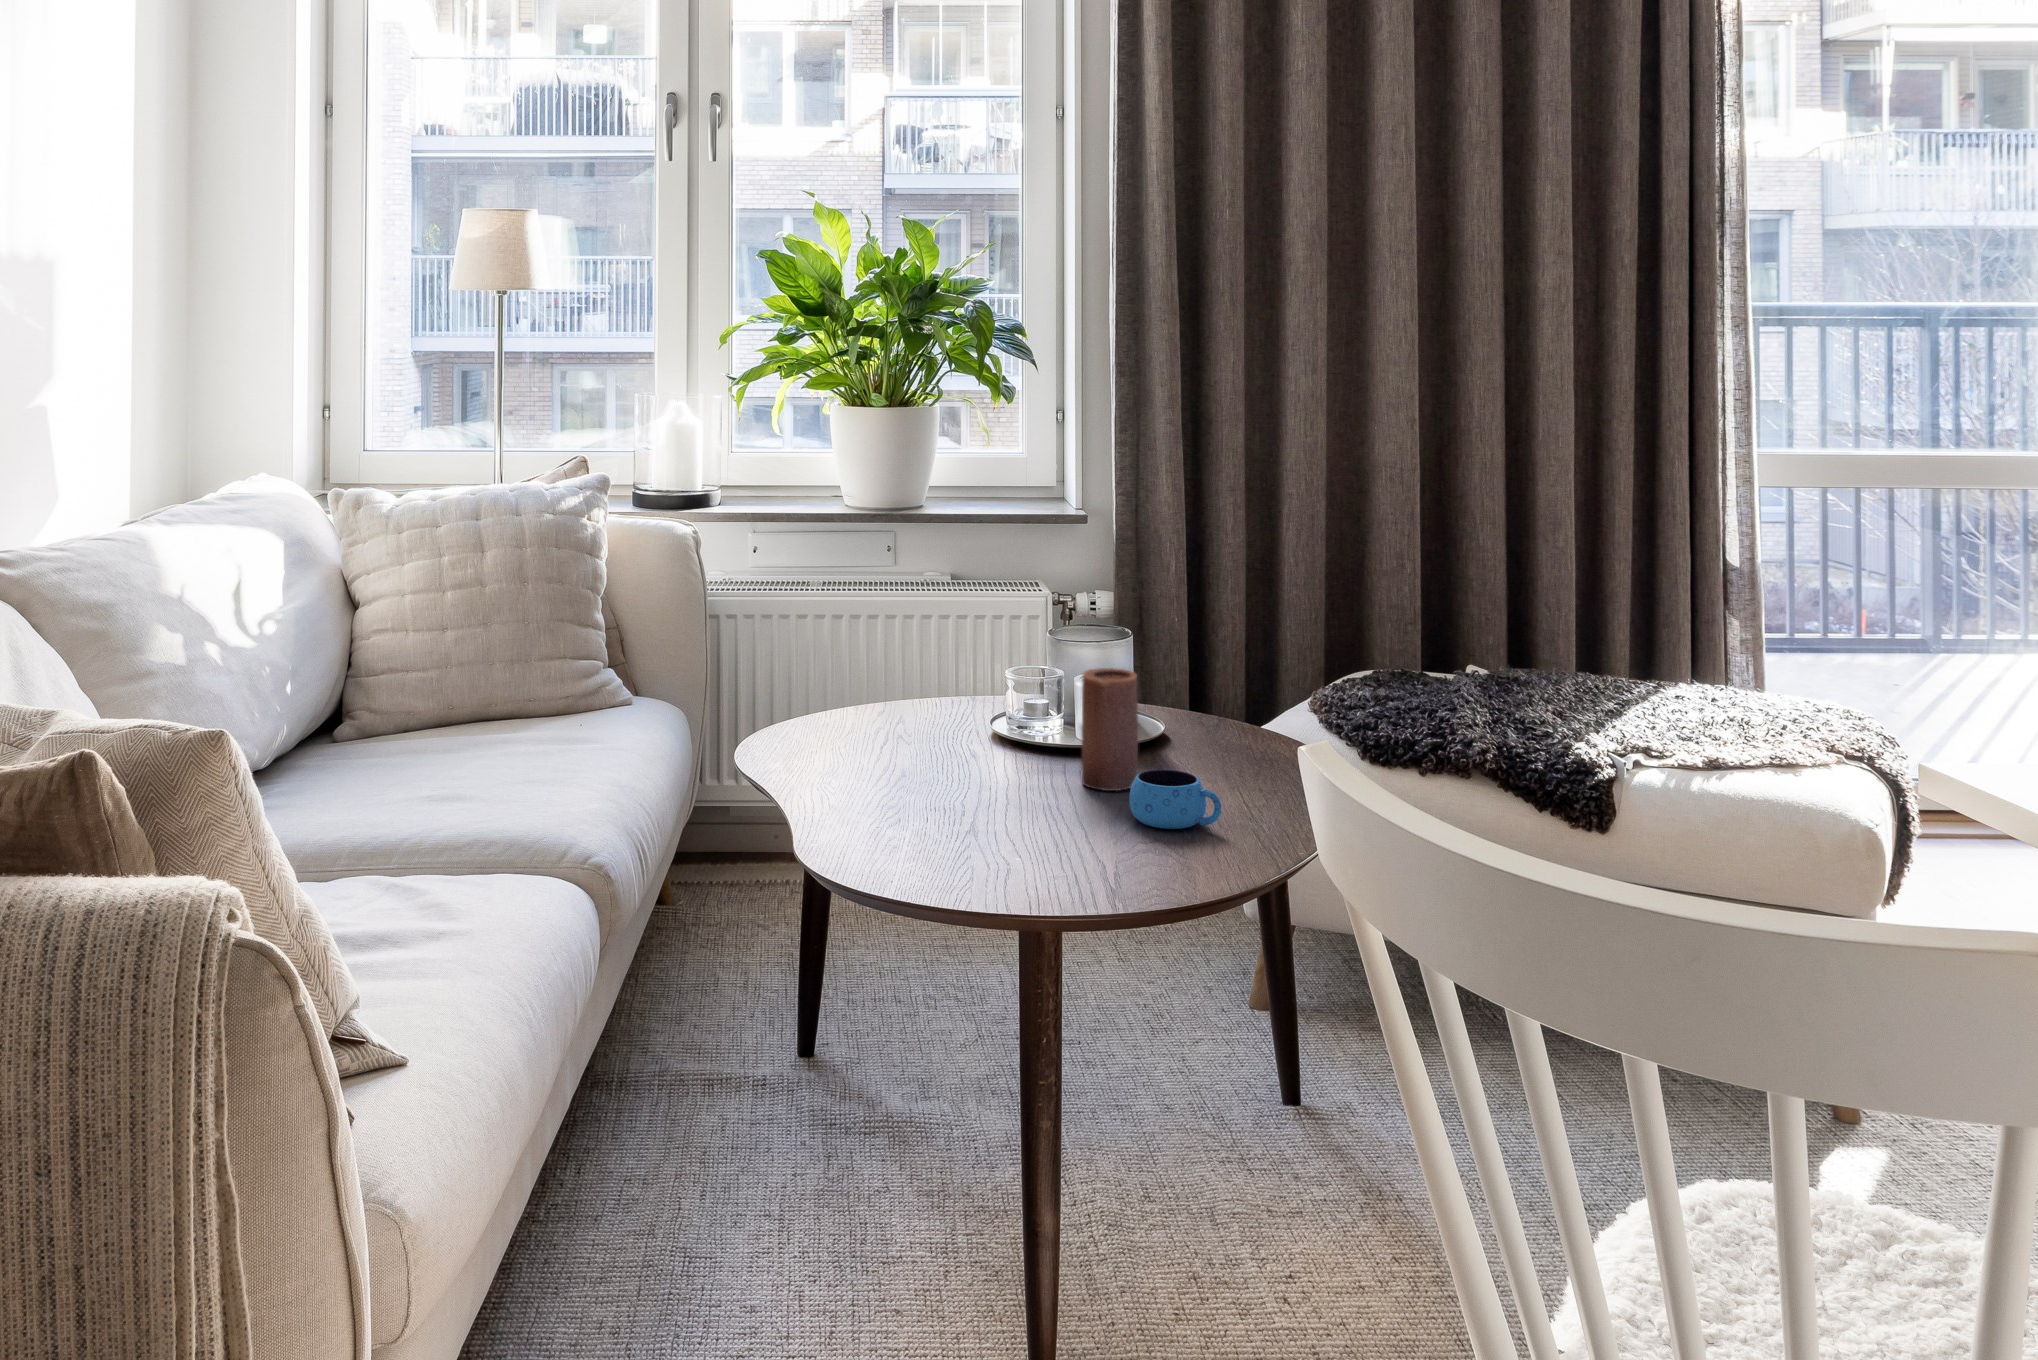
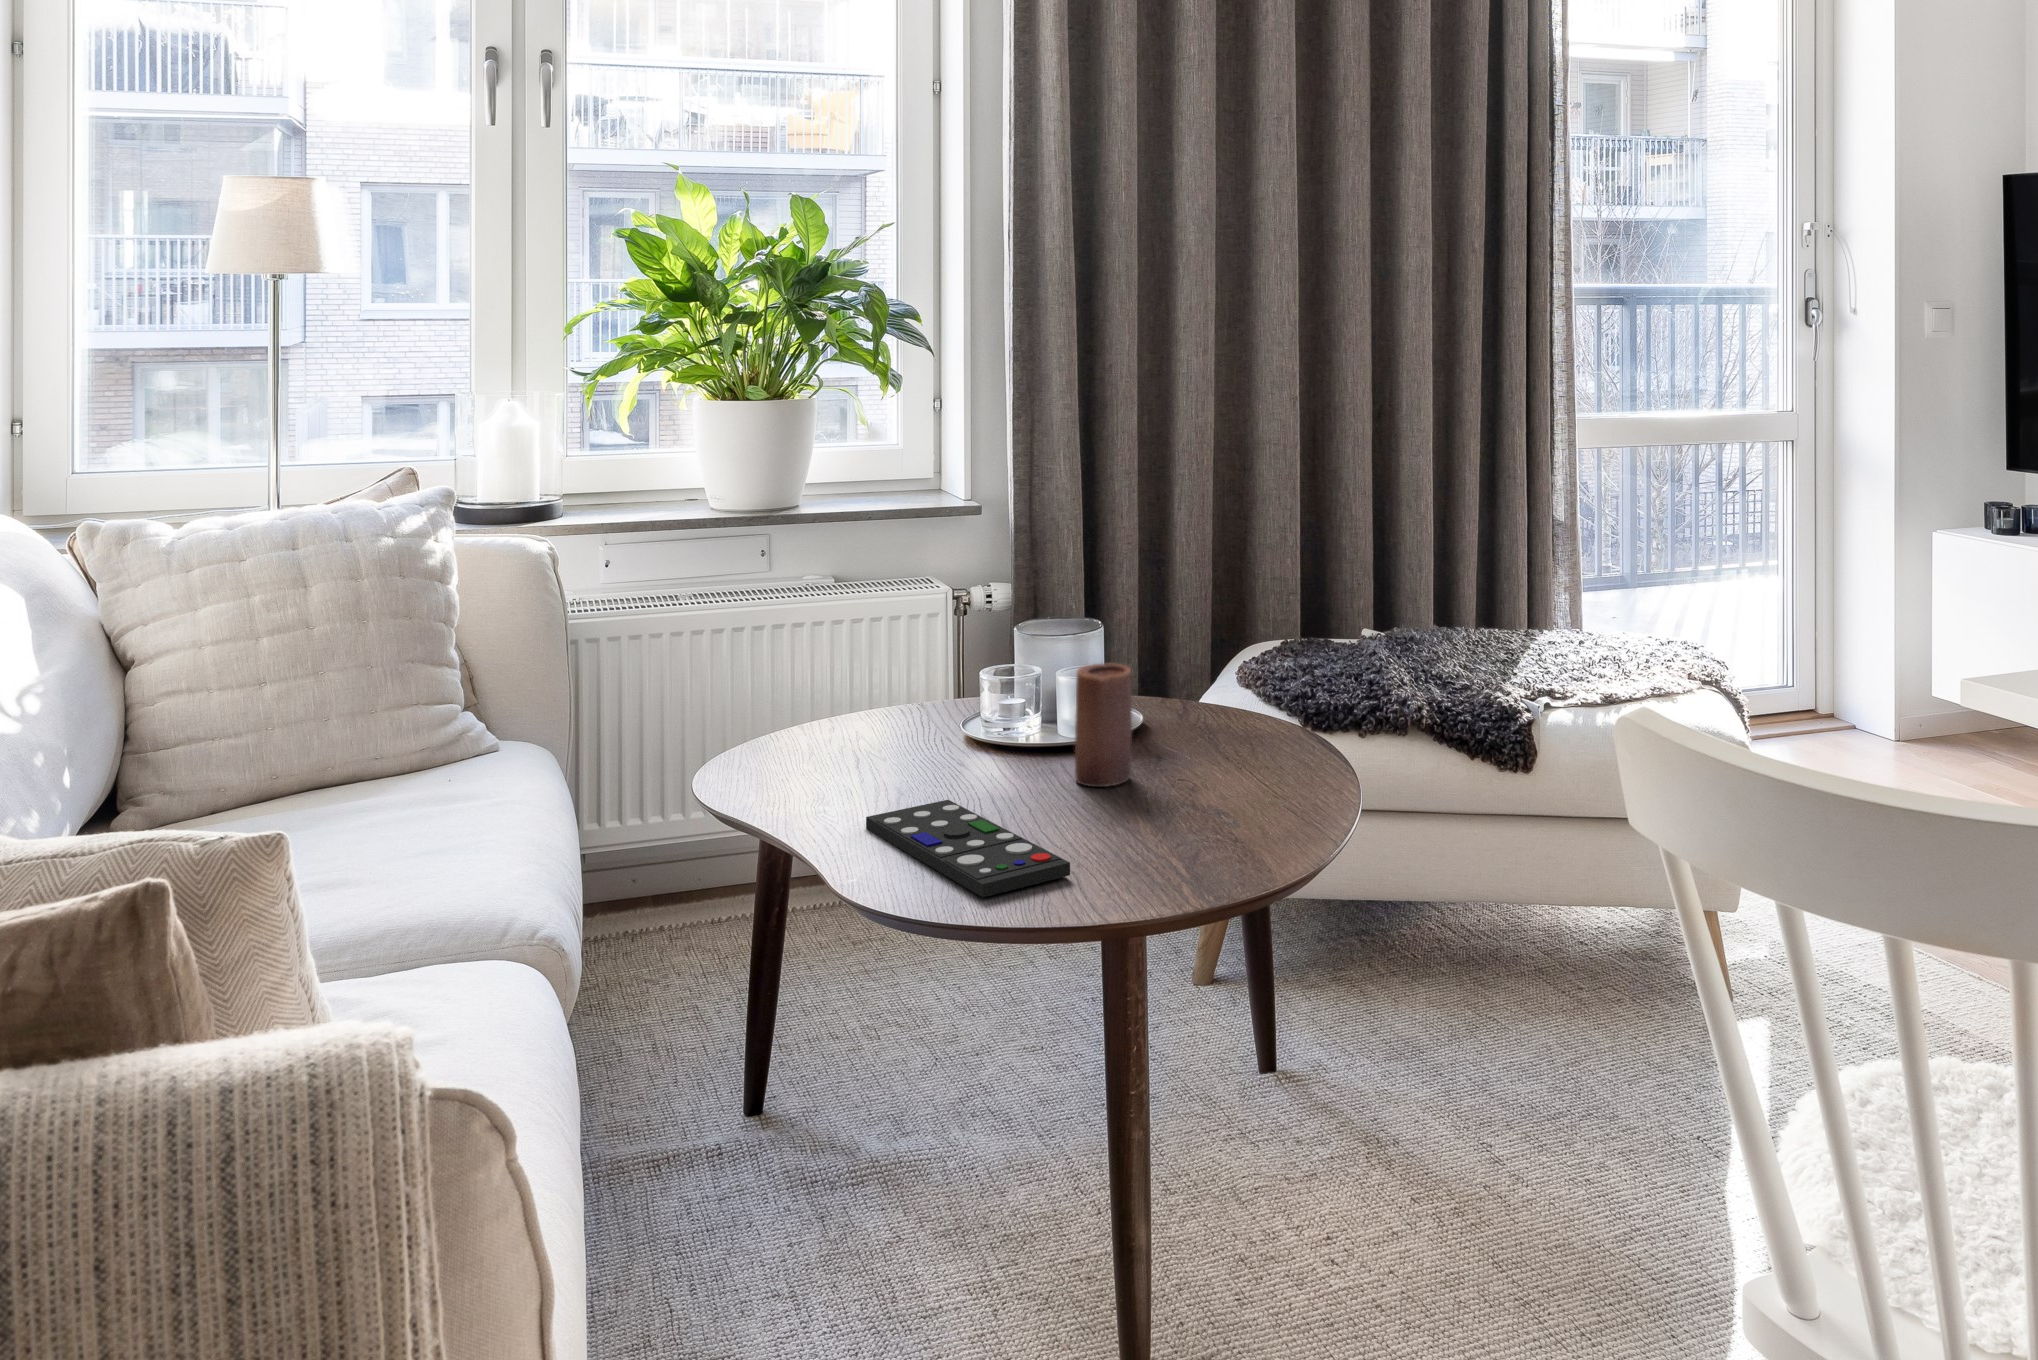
mug: present [1129,770,1221,829] -> none [1141,759,1233,817]
remote control: none [869,783,1026,876] -> present [866,800,1070,897]

